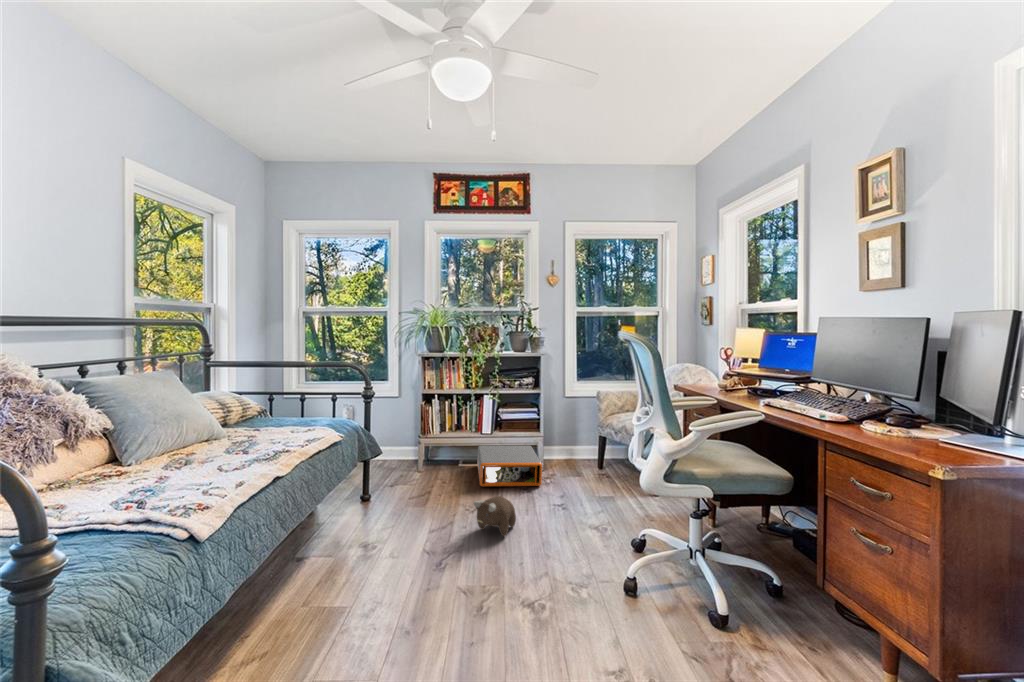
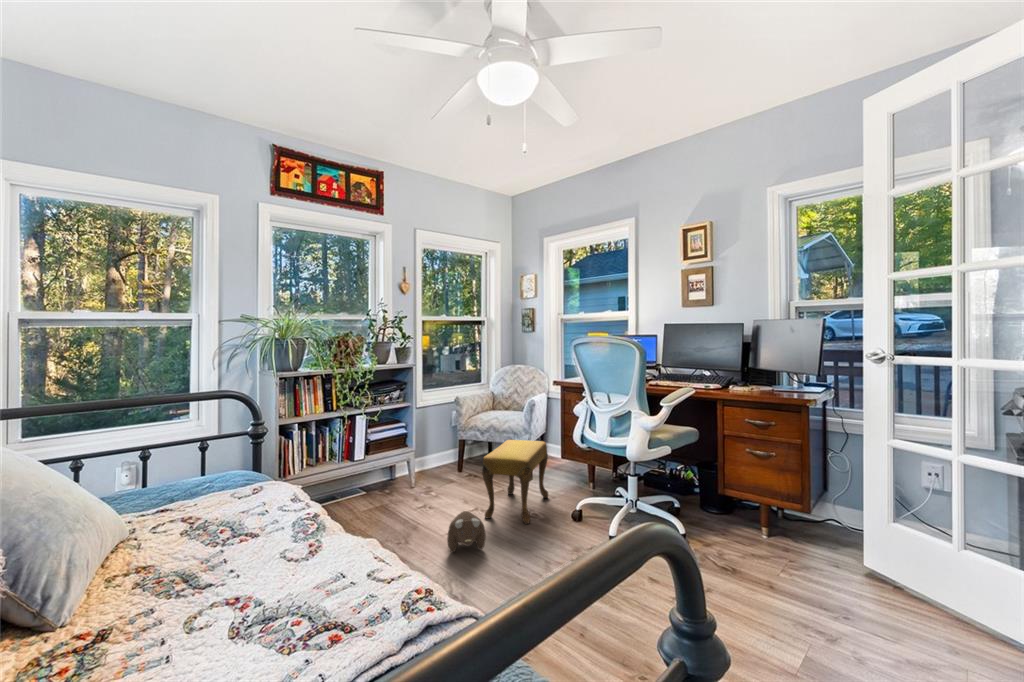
footstool: none [546,442,637,532] -> present [482,440,548,524]
storage box: present [477,446,542,487] -> none [352,463,446,516]

